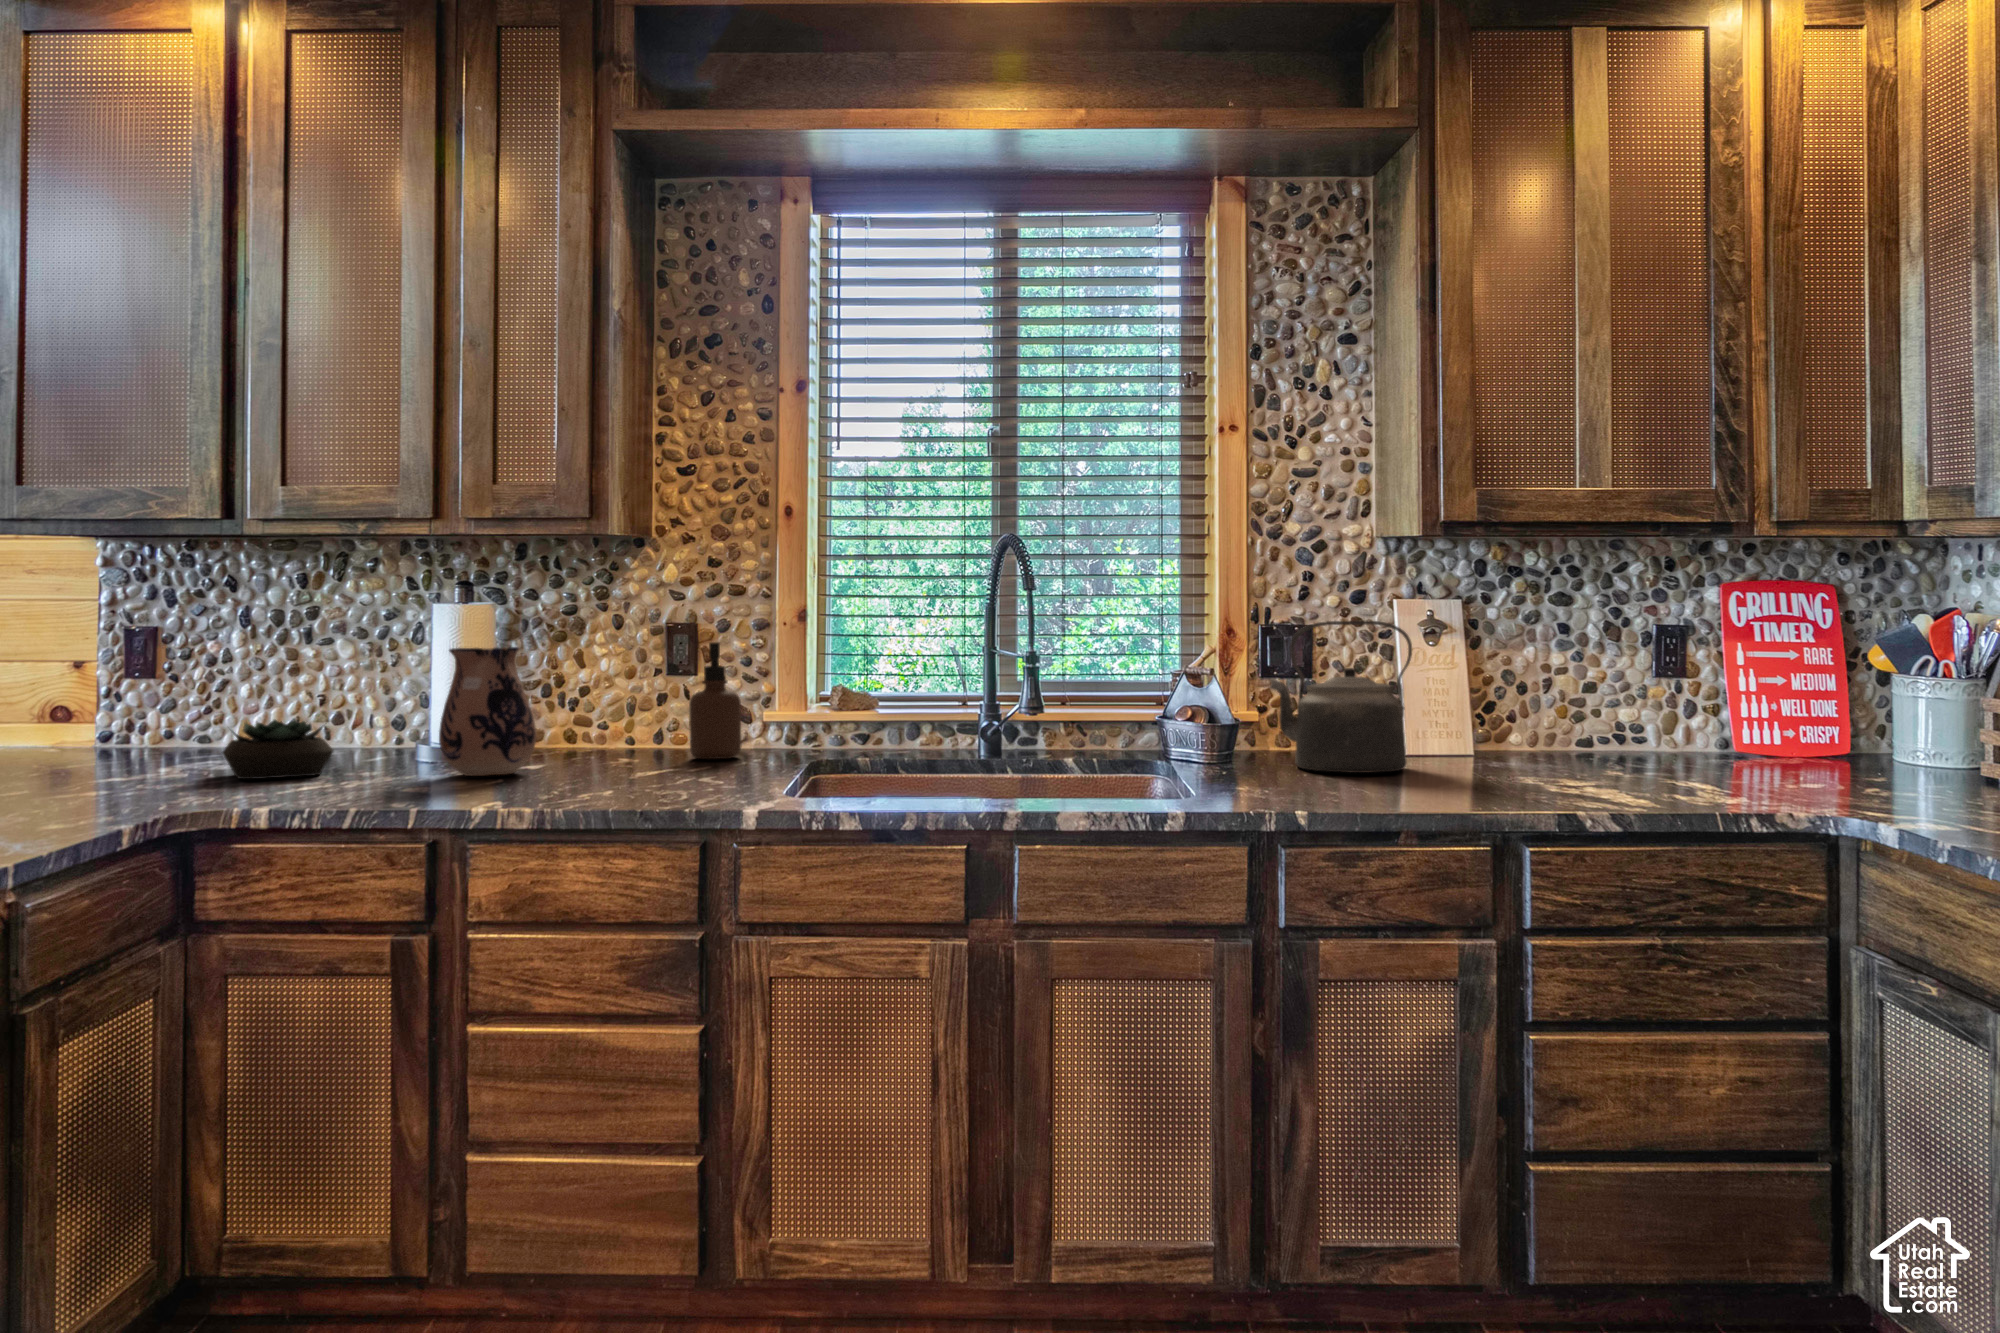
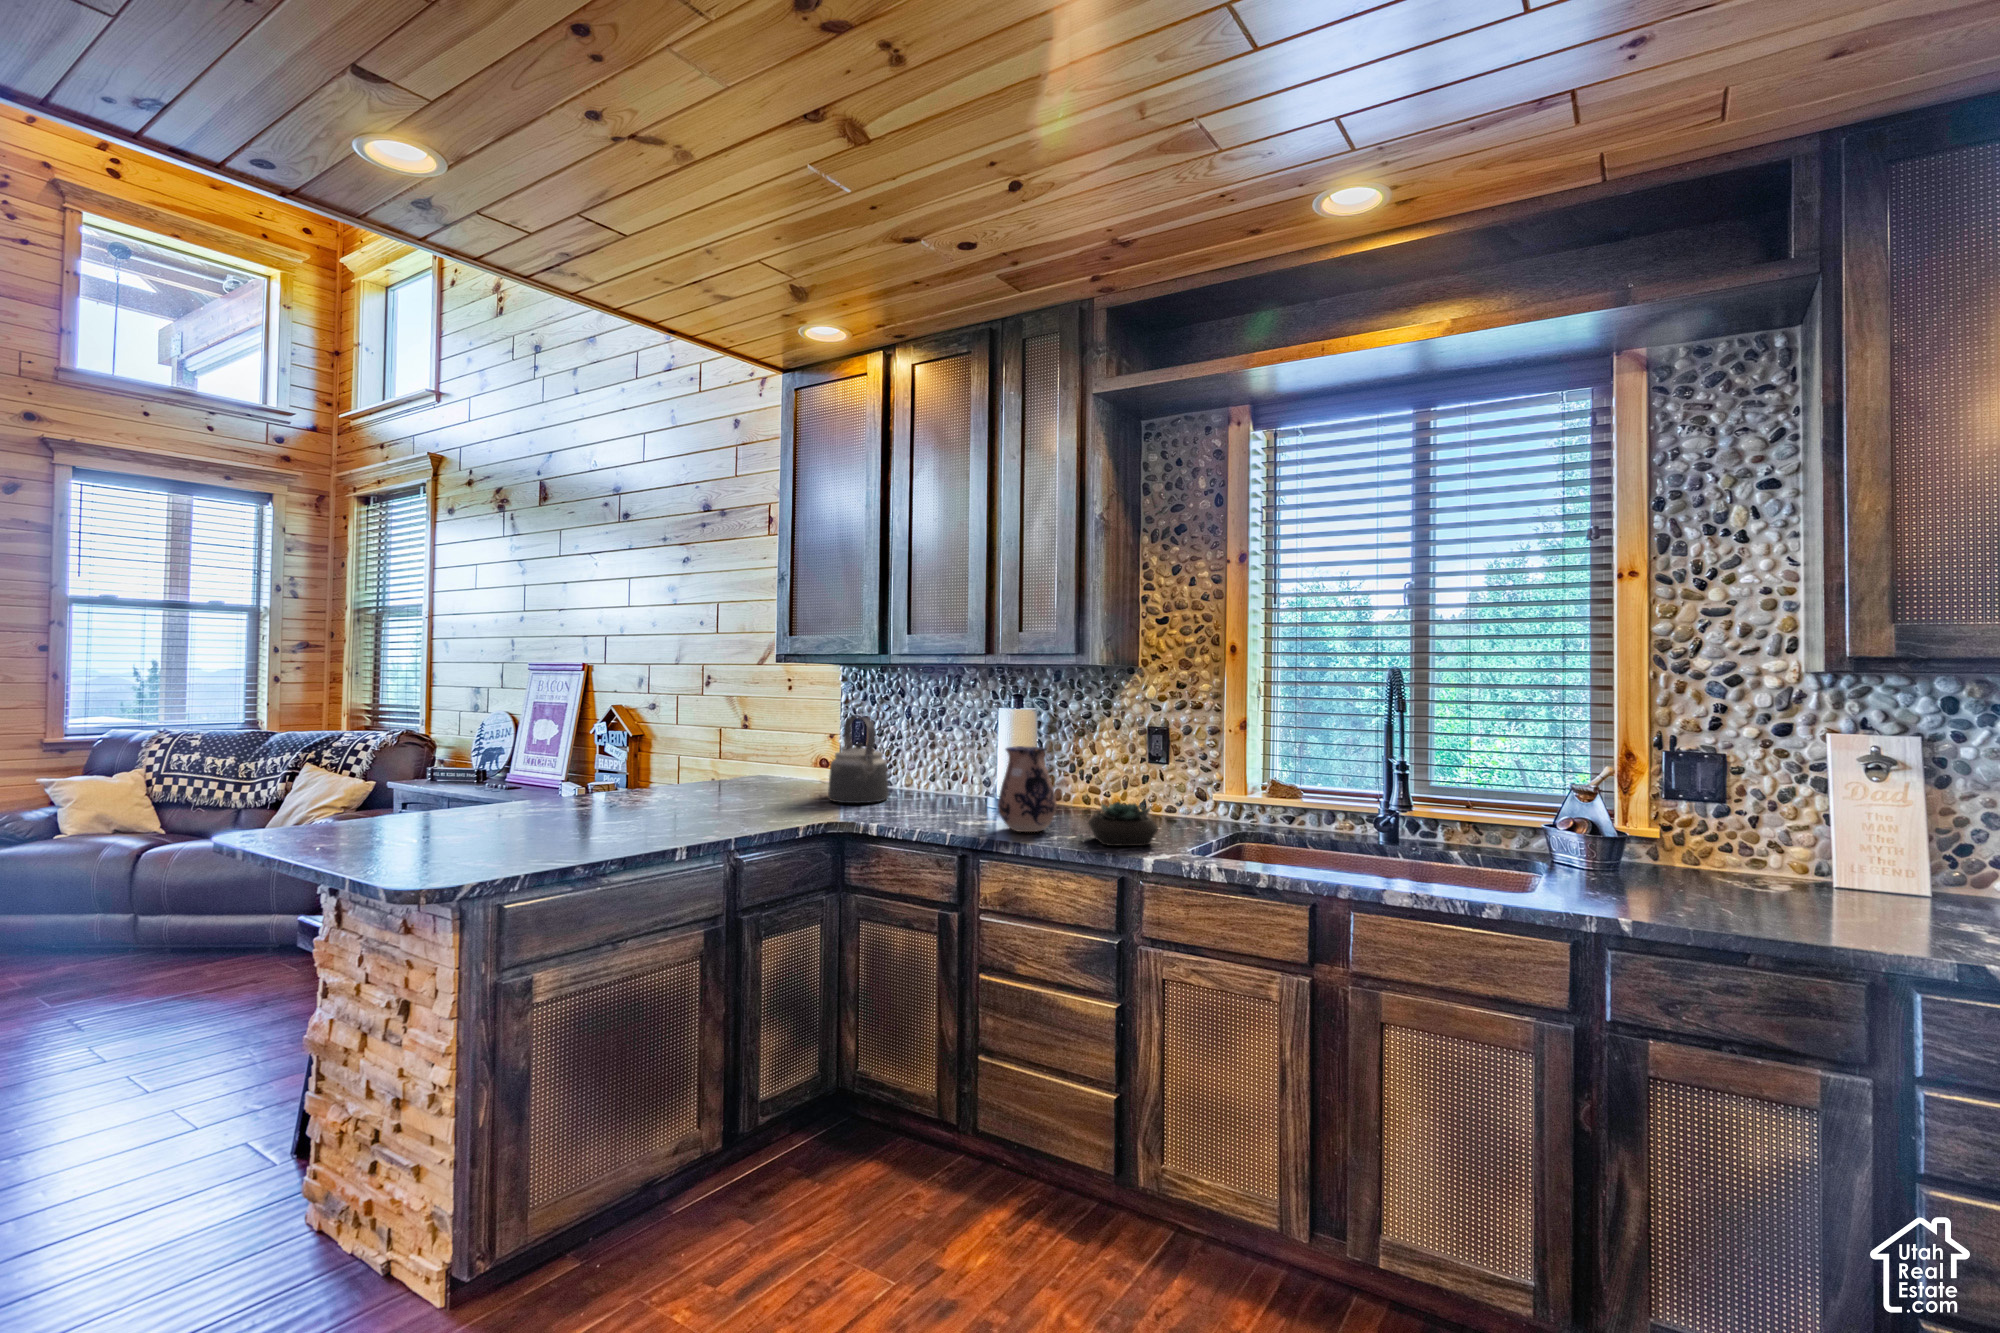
kettle: present [1270,620,1412,773] -> present [828,716,889,803]
soap dispenser: present [689,642,741,759] -> none [1159,745,1195,829]
succulent plant: present [222,720,333,779] -> present [1088,802,1158,846]

